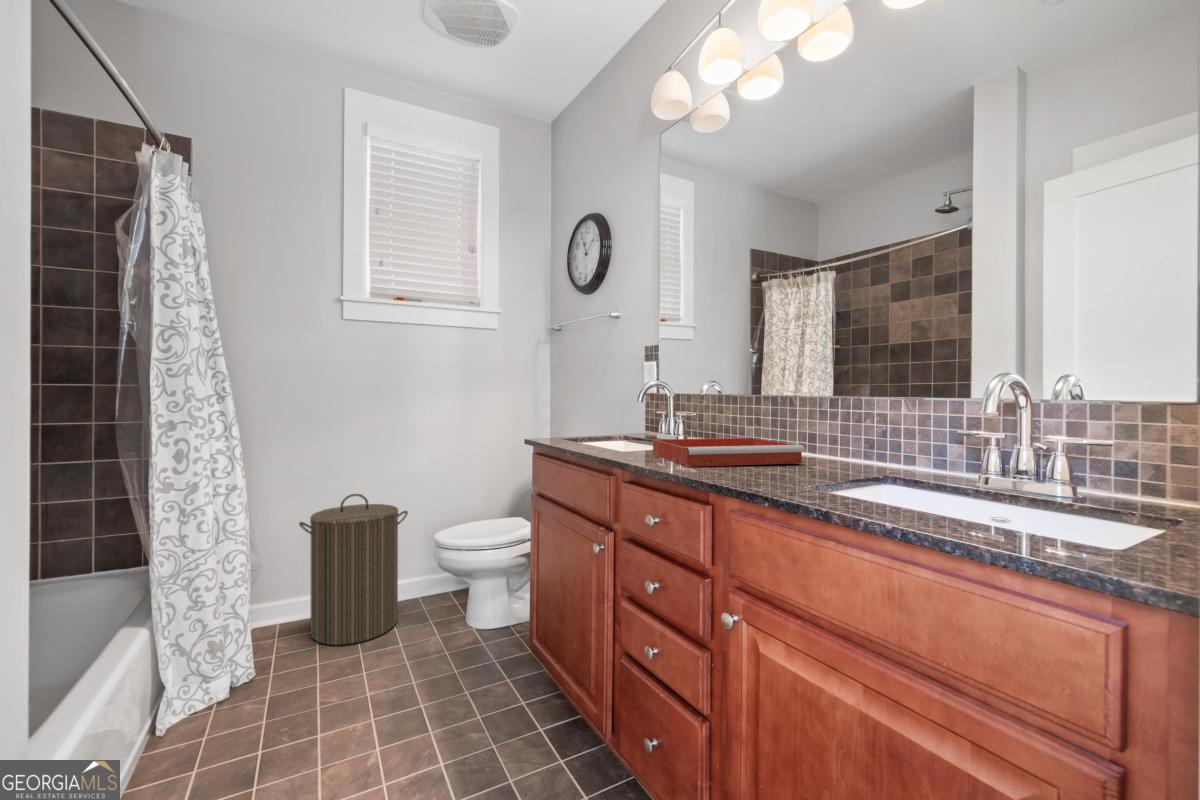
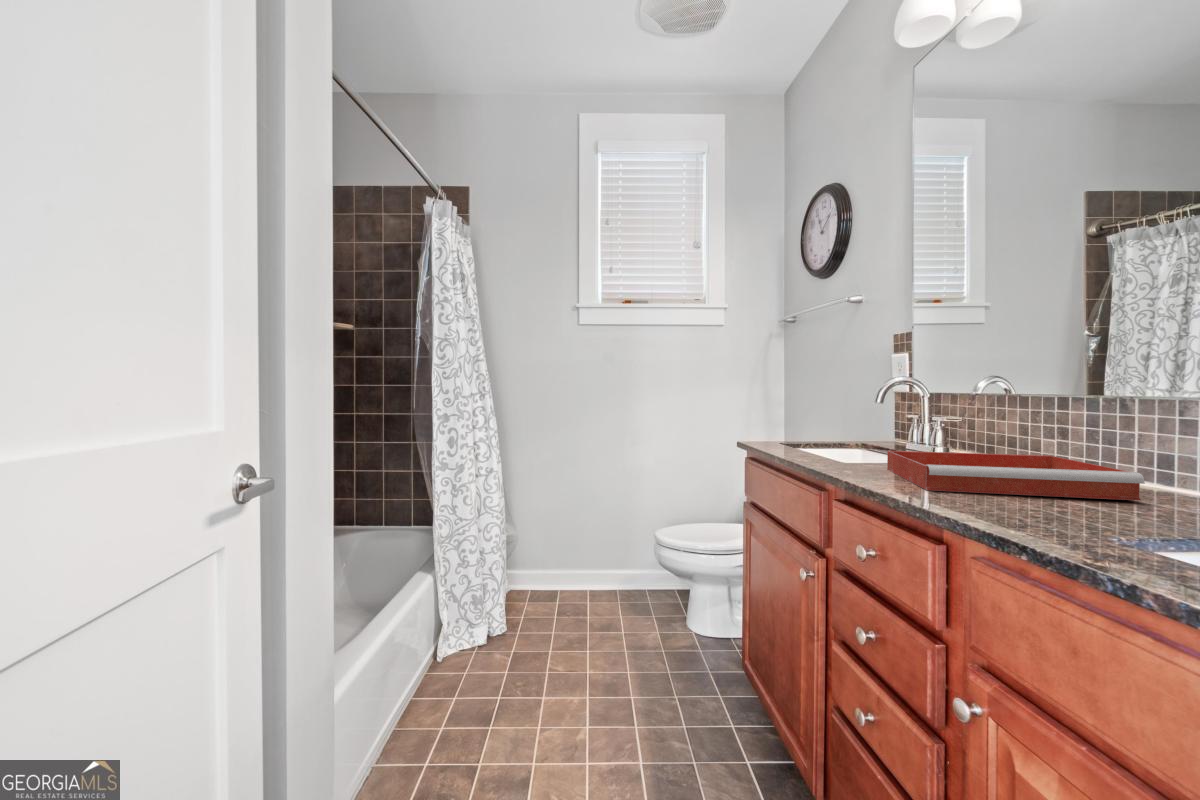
laundry hamper: present [299,494,408,645] -> none [541,484,630,620]

